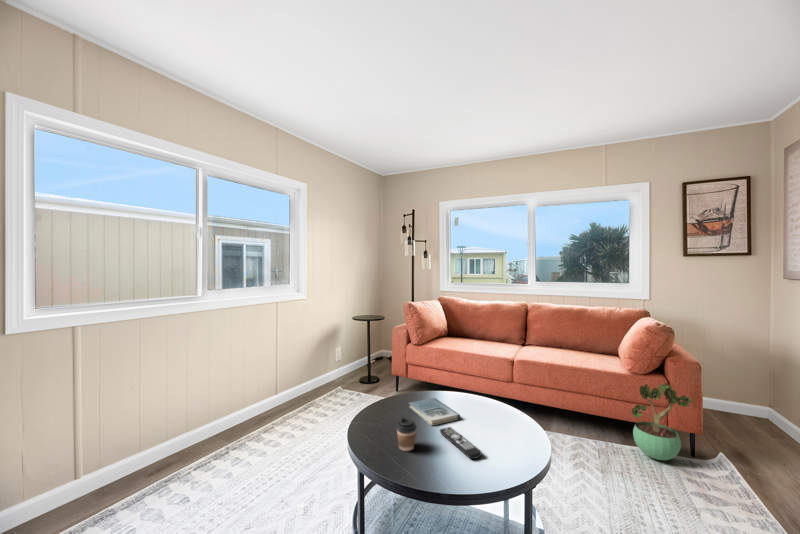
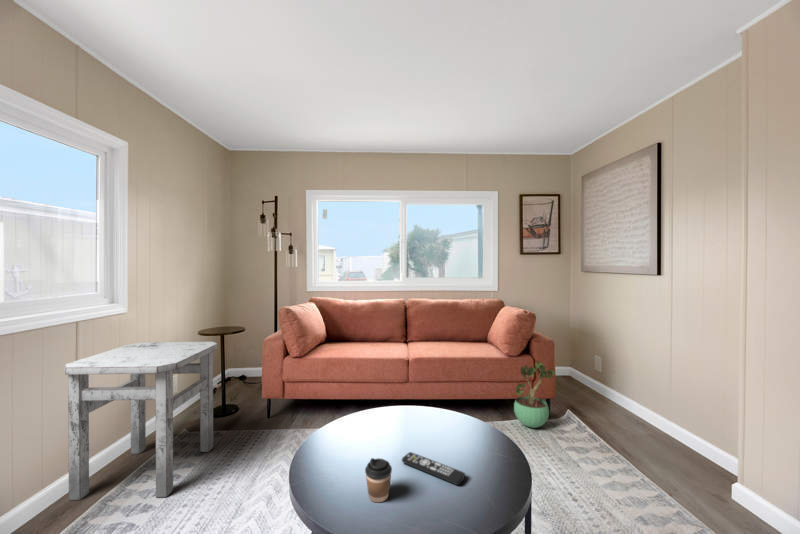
side table: none [268,321,355,425] -> present [64,342,218,500]
book: present [409,398,460,426] -> none [341,419,408,456]

